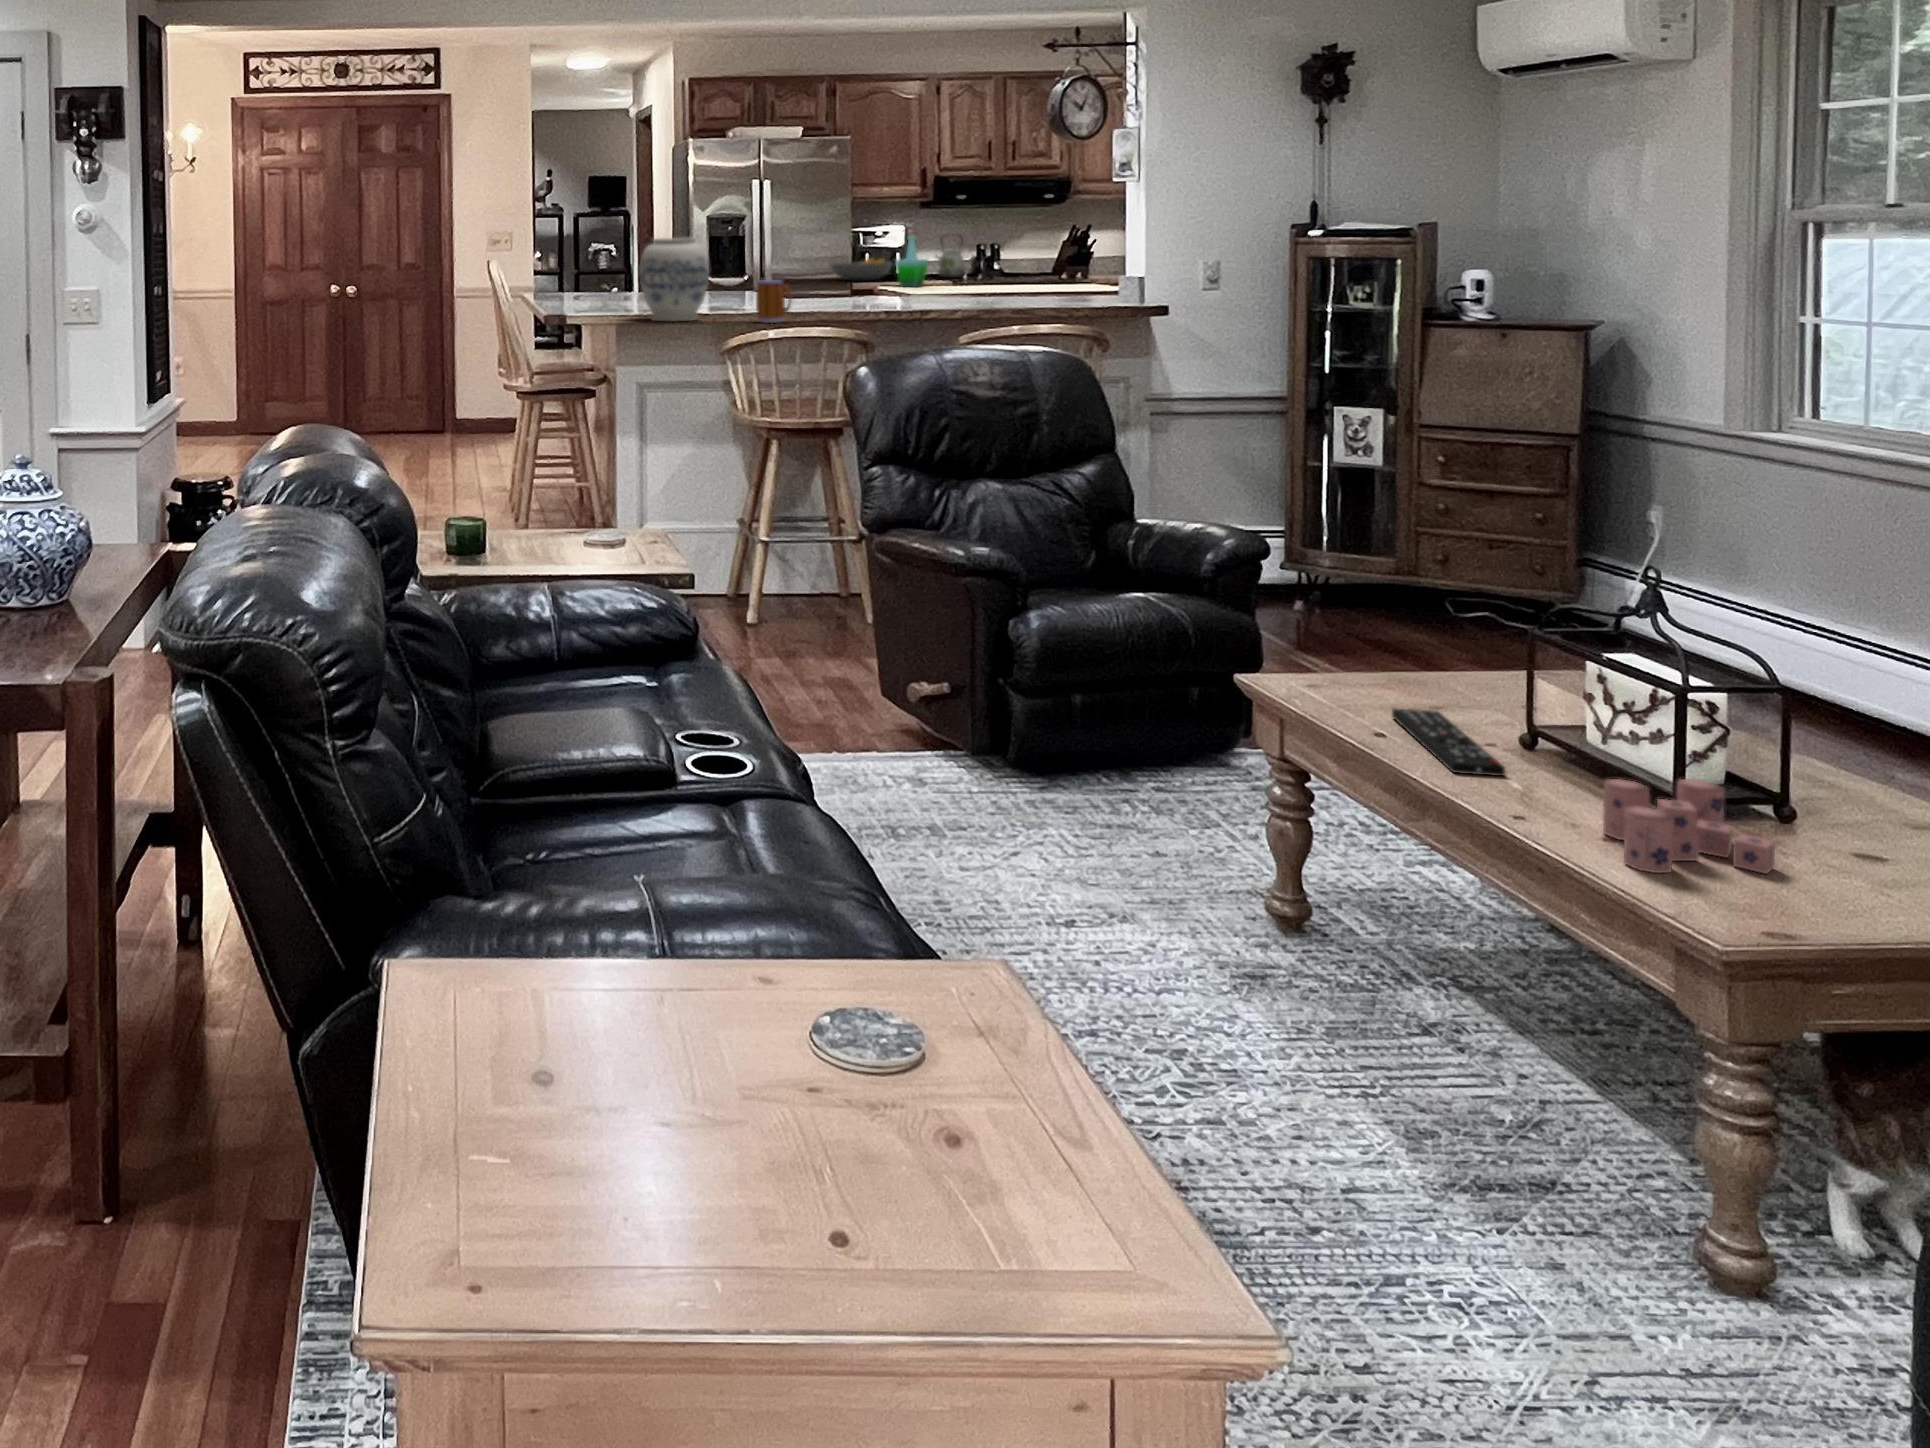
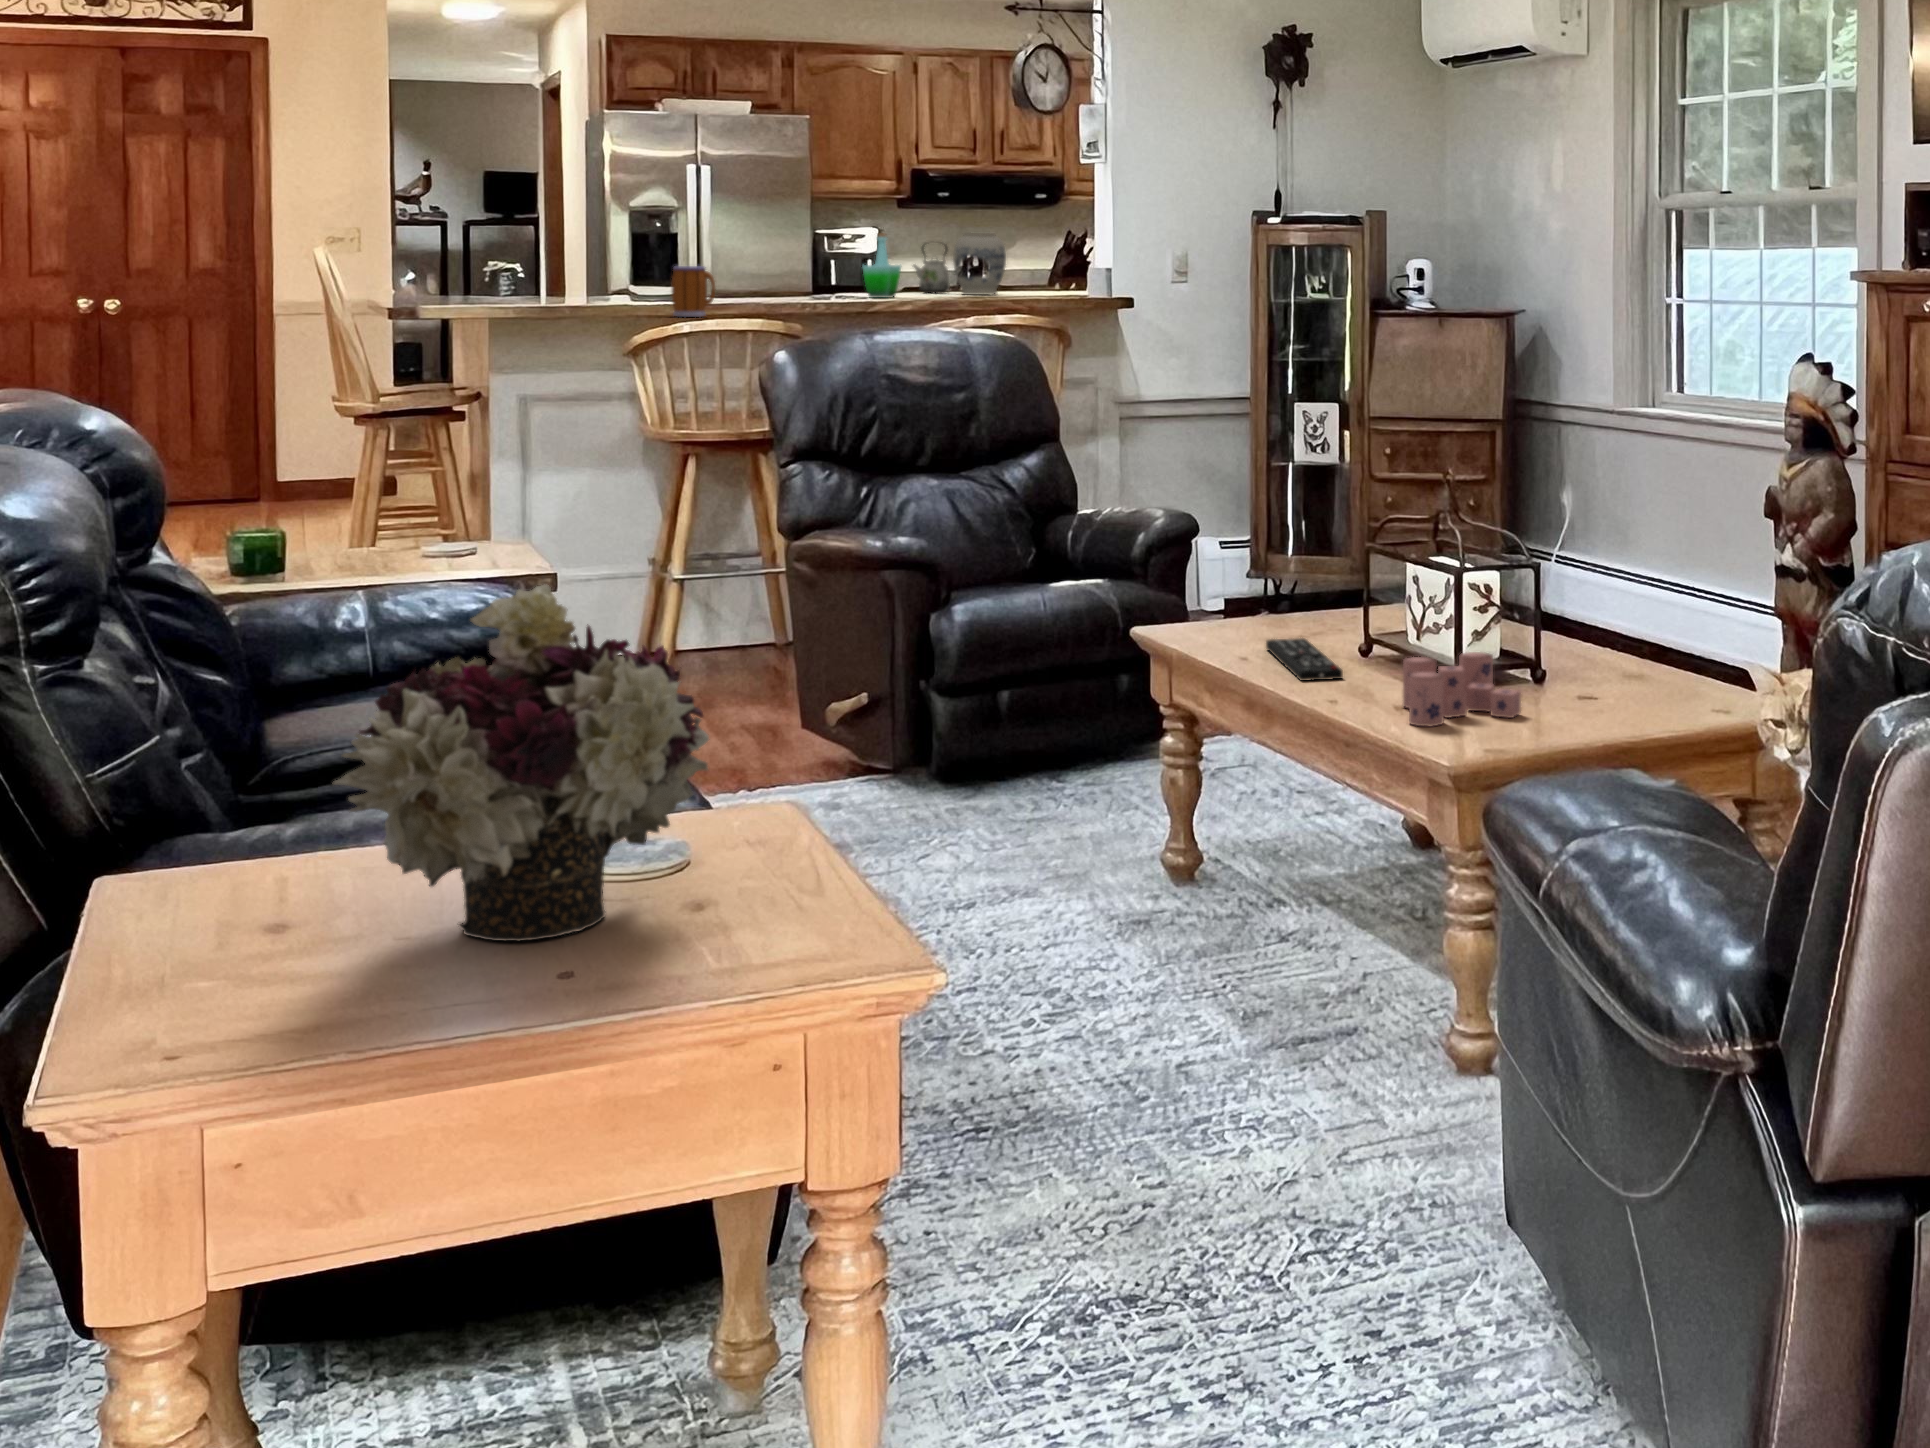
vase: present [639,237,709,321] -> present [953,232,1006,295]
fruit bowl: present [830,258,892,281] -> none [786,266,864,293]
flower arrangement: none [595,771,942,1141] -> present [334,585,709,941]

